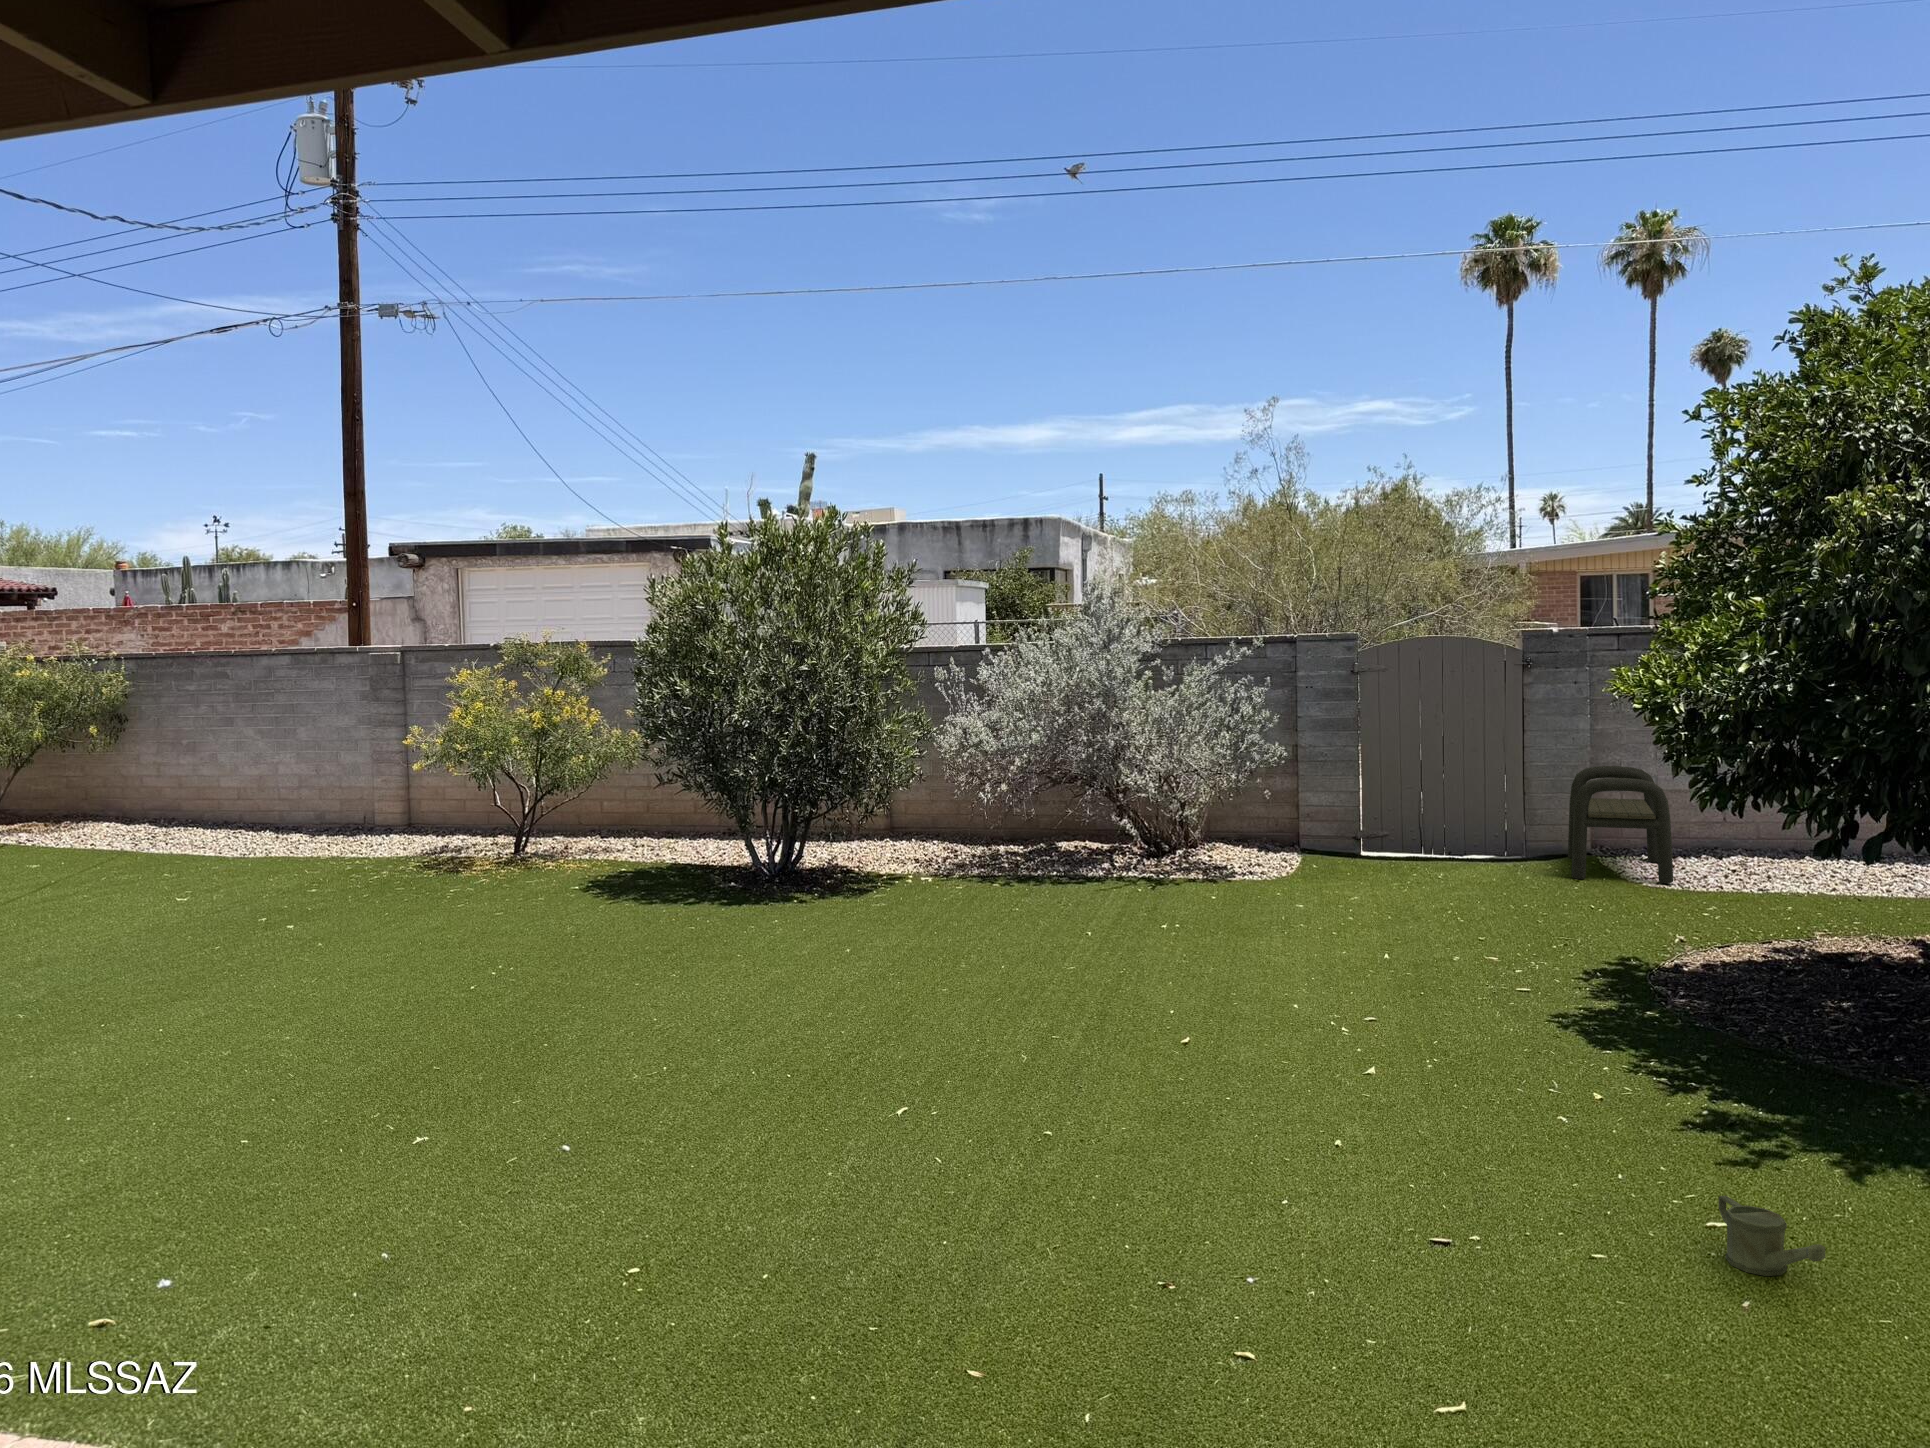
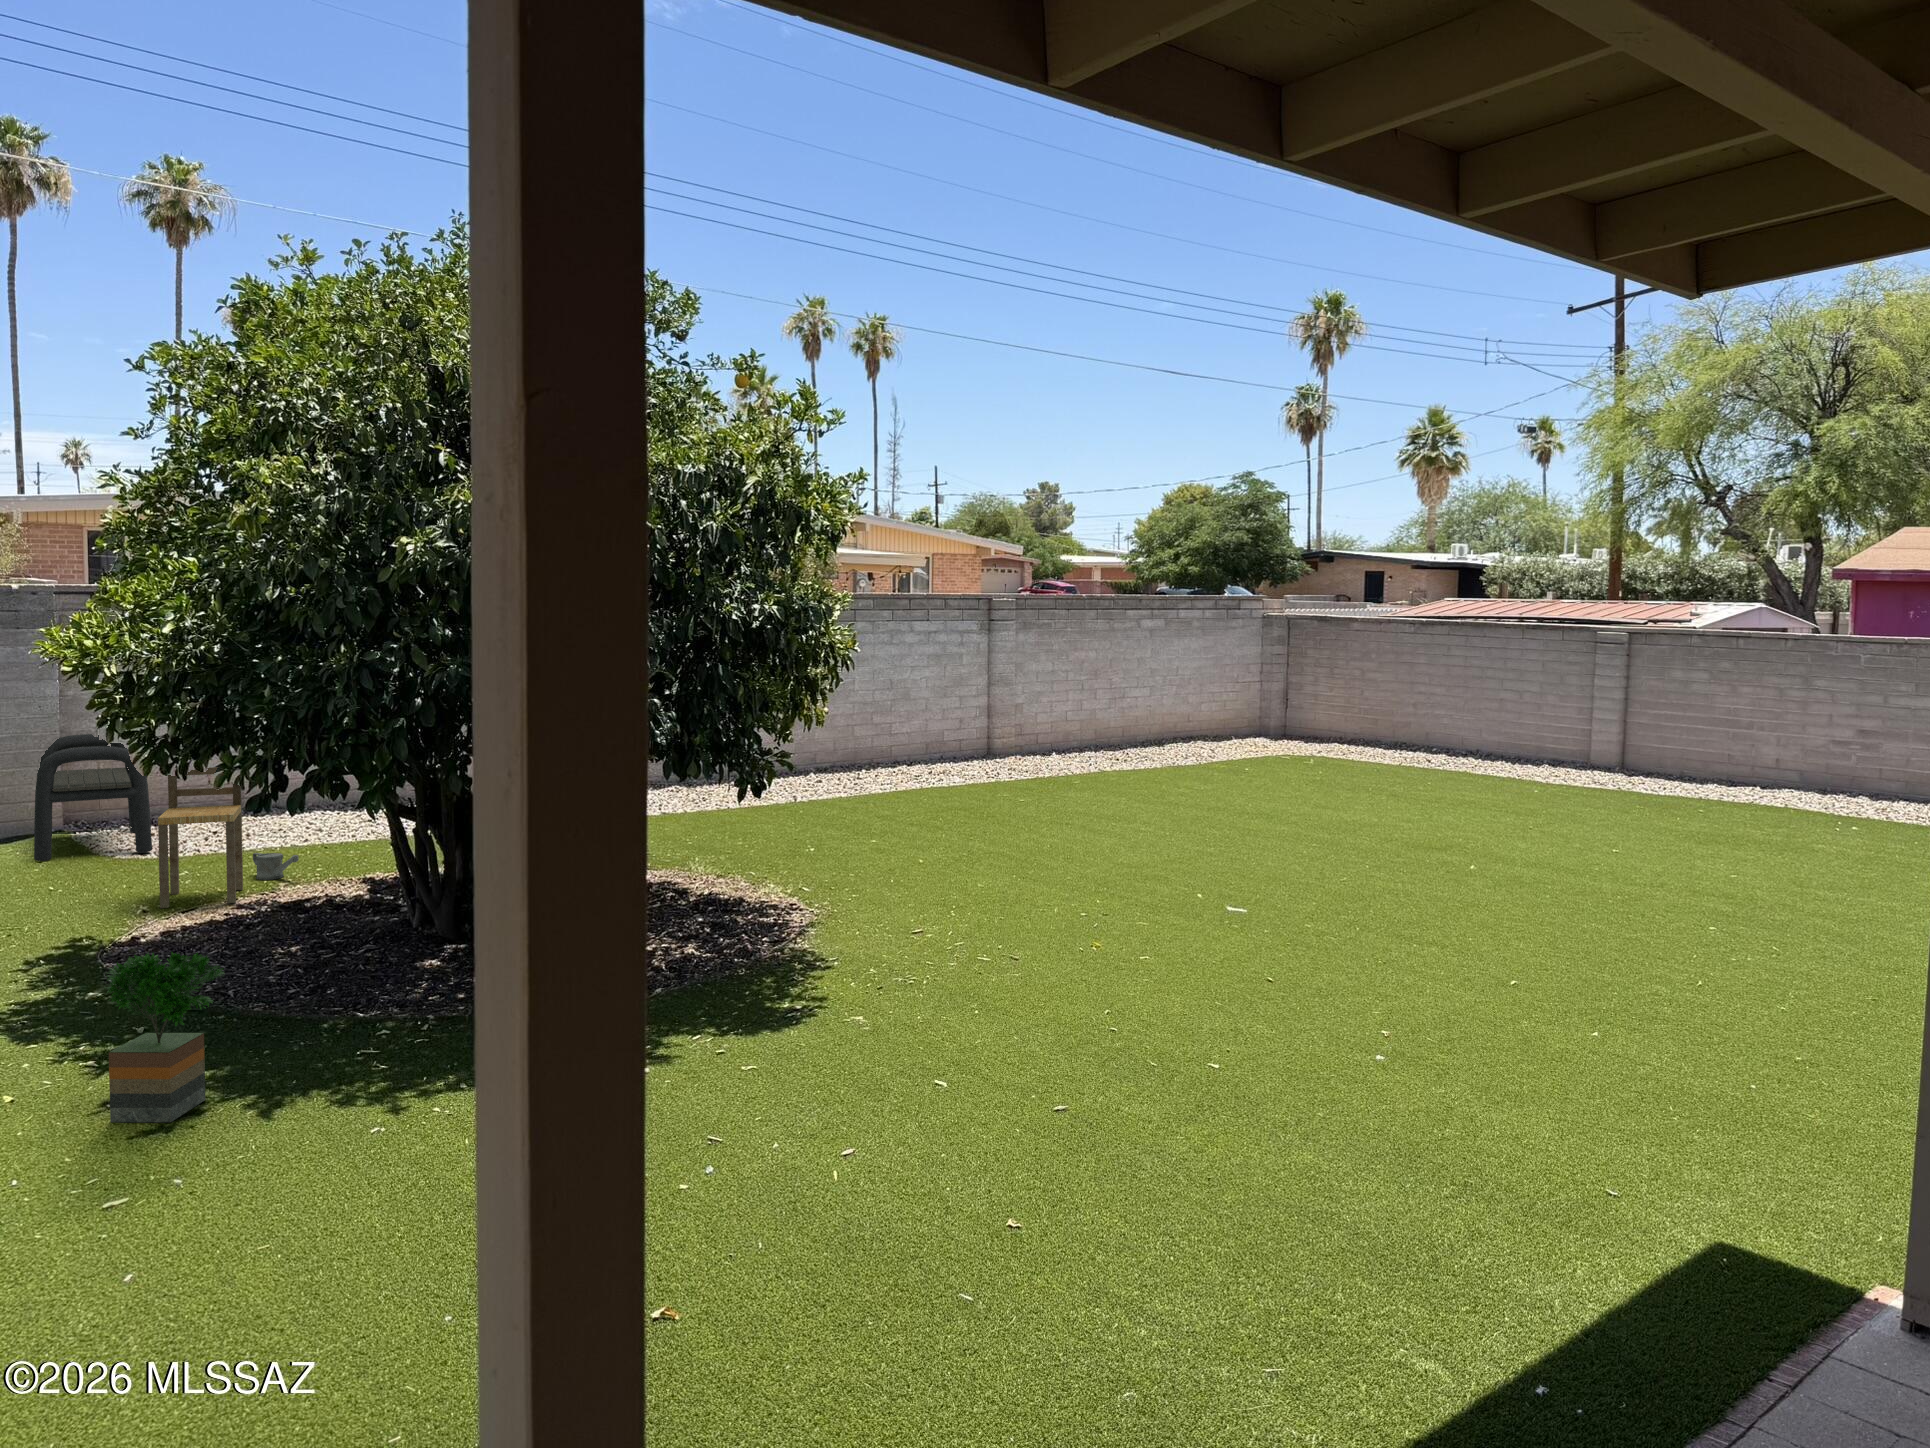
chair: none [1694,771,1774,948] -> present [158,767,243,908]
potted tree: none [1693,984,1813,1158] -> present [107,952,223,1122]
watering can: present [1719,1196,1825,1276] -> present [253,853,299,880]

